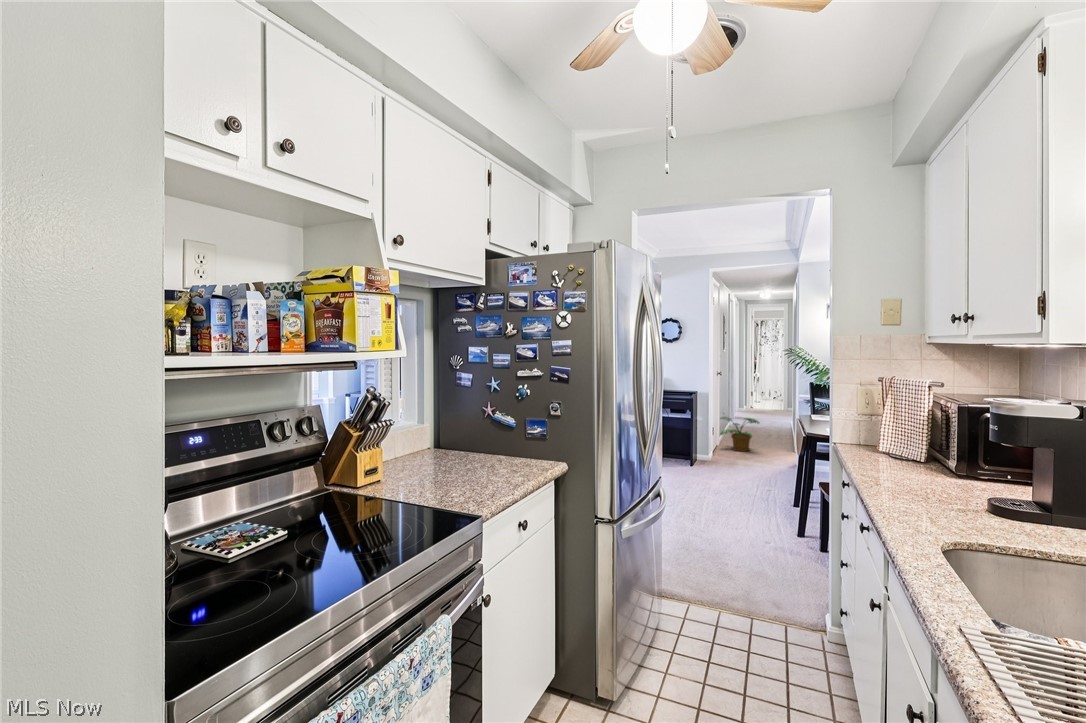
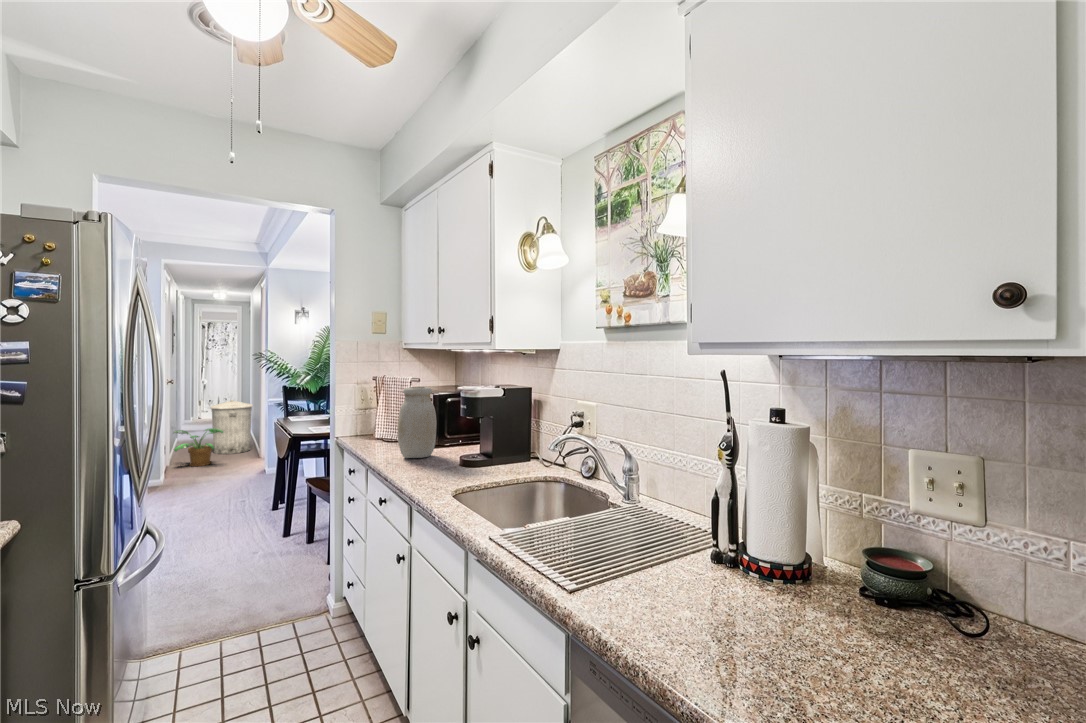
trash can: none [752,393,790,445] -> present [211,400,253,454]
jar: none [894,393,955,488] -> present [398,387,437,458]

